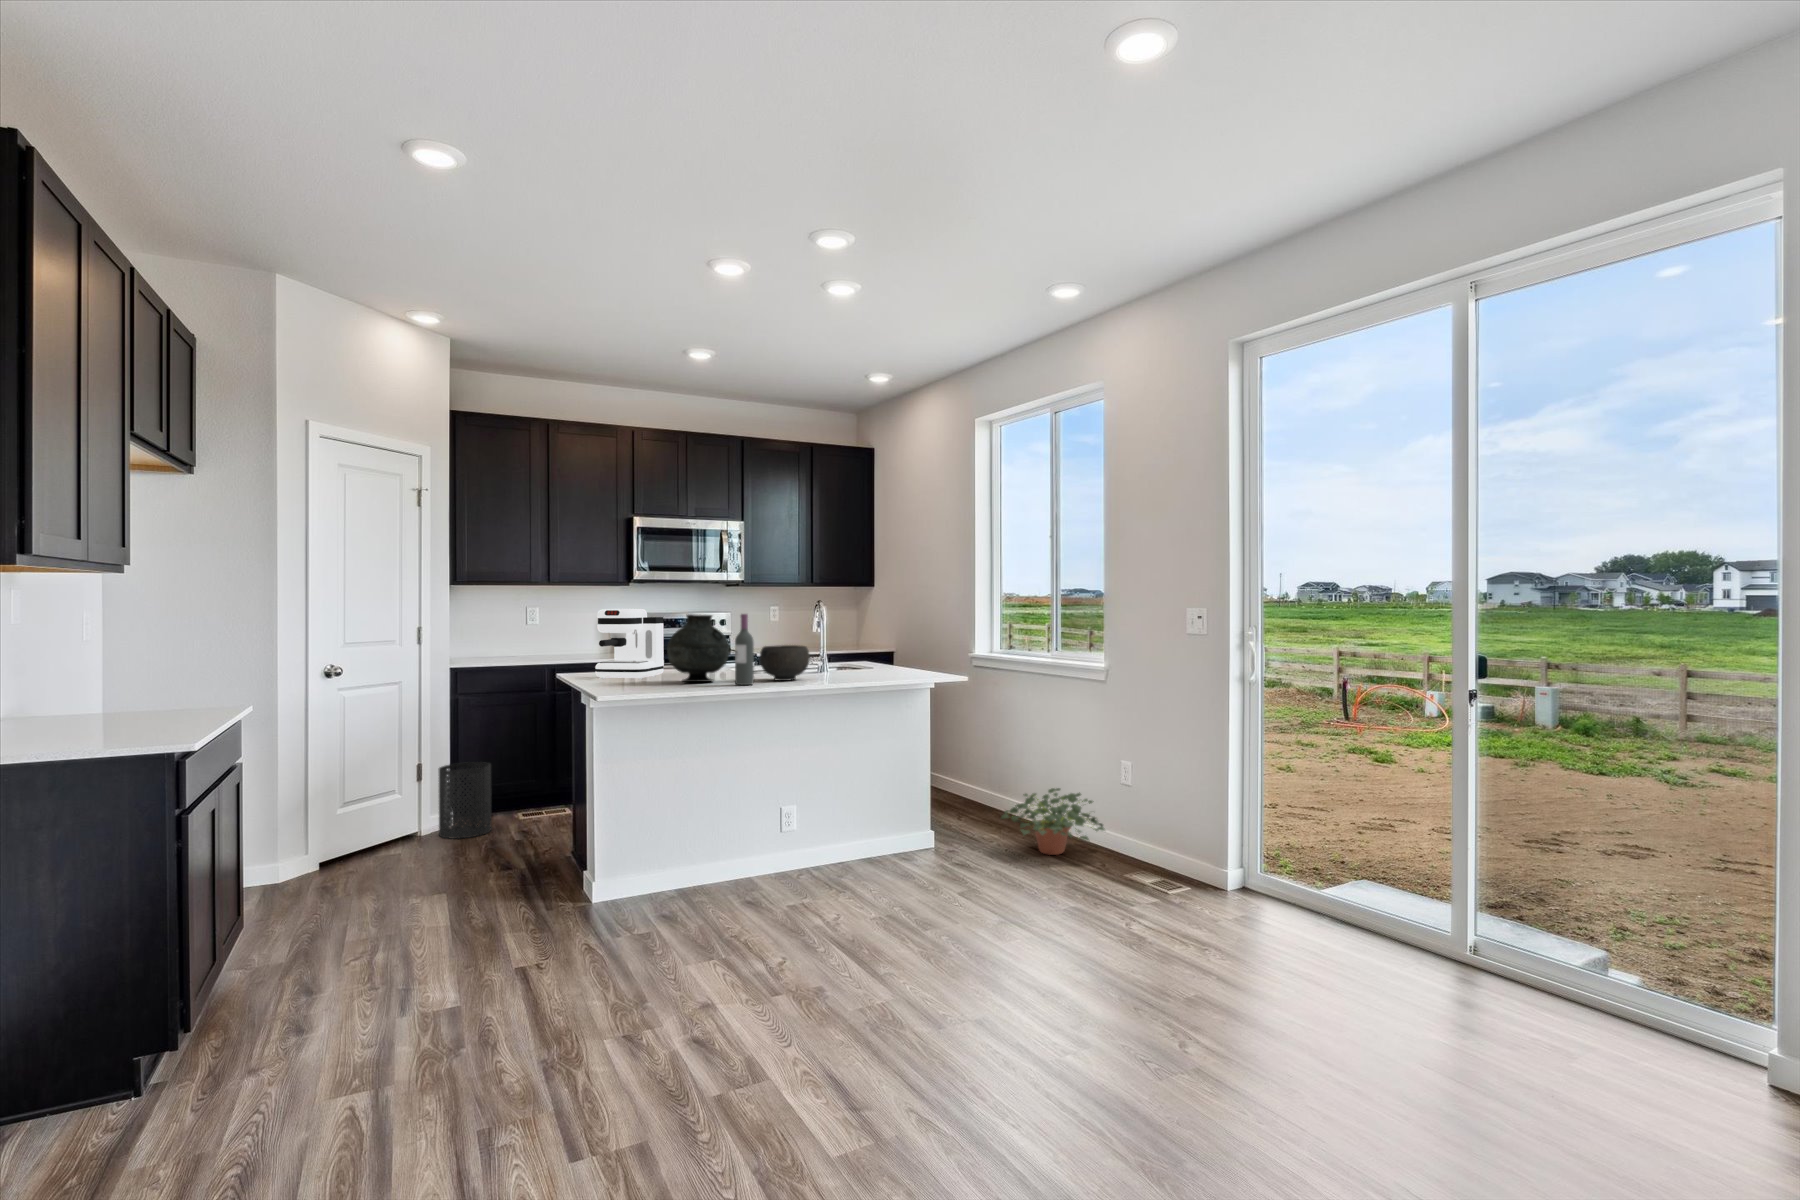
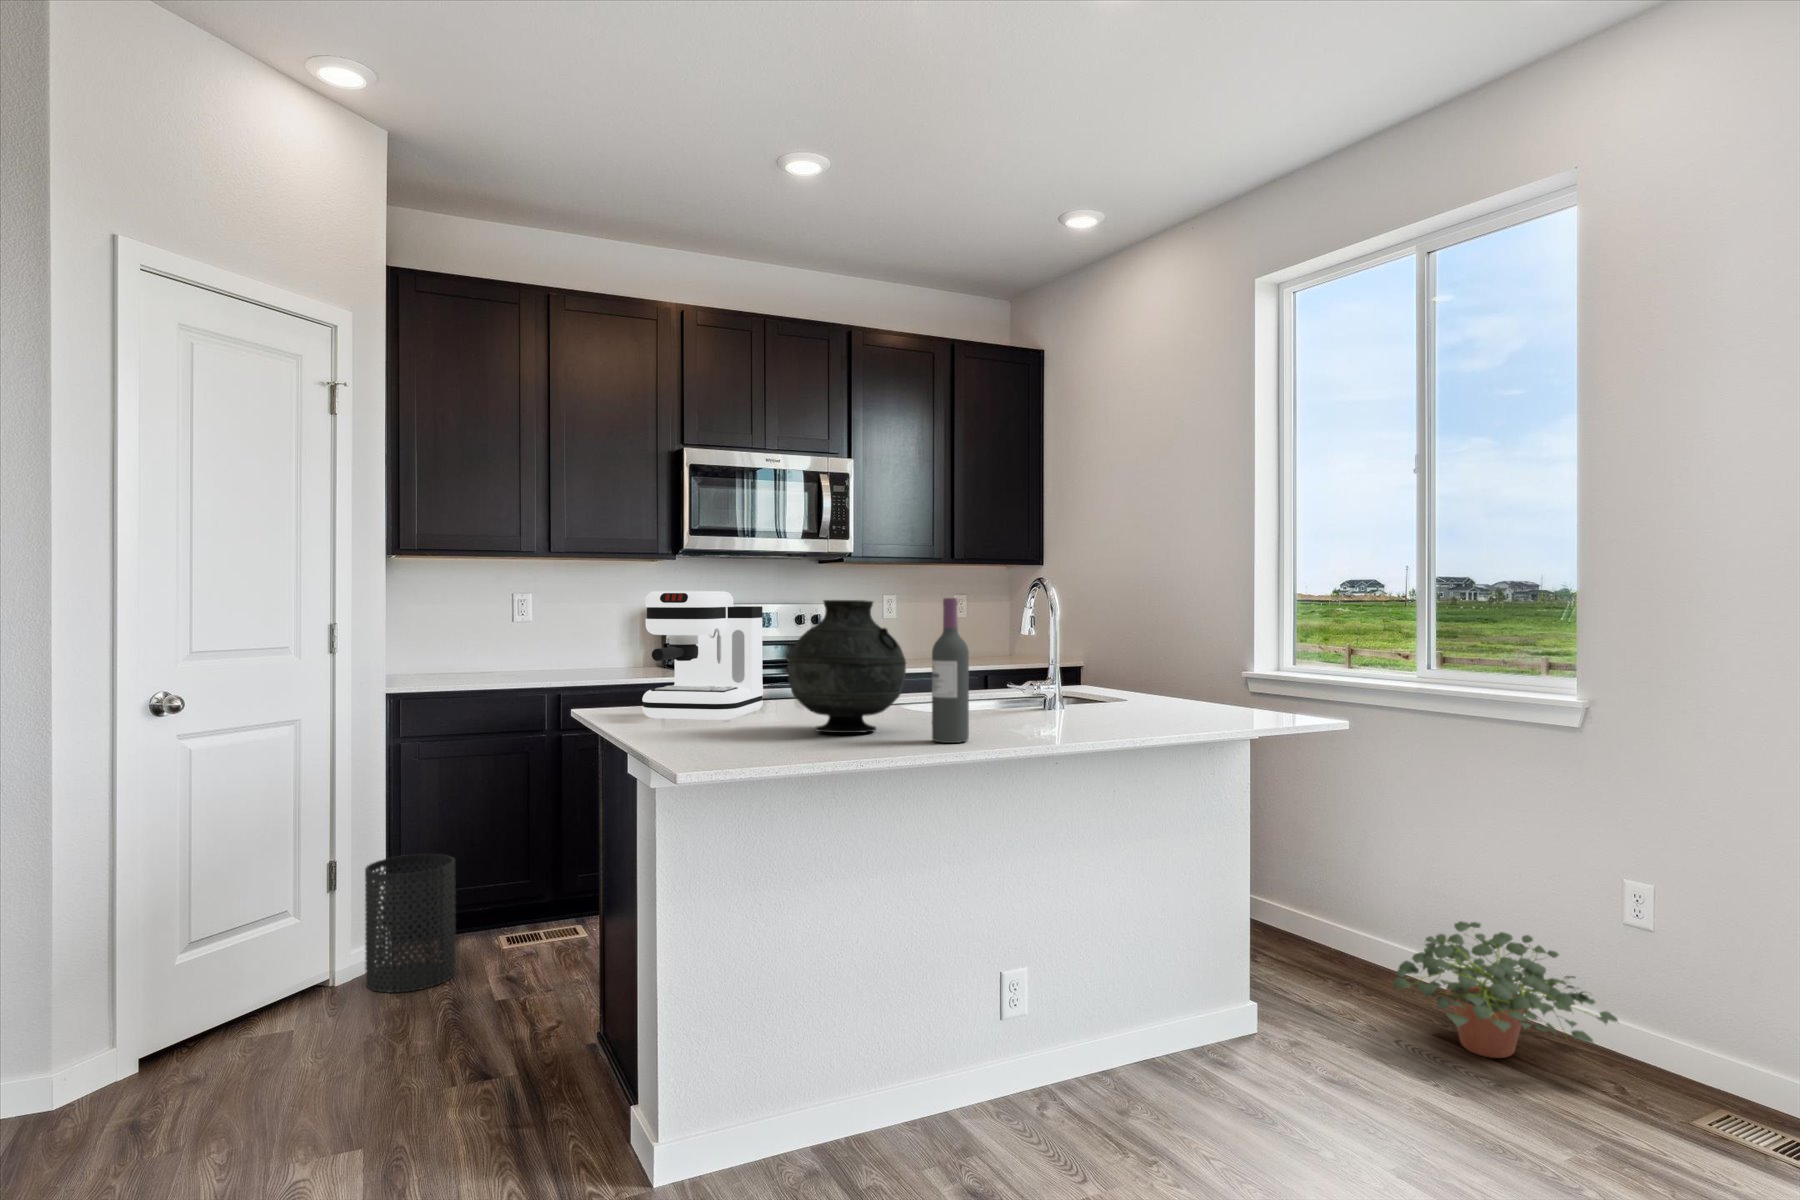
bowl: present [760,645,810,681] -> none [963,660,1059,730]

